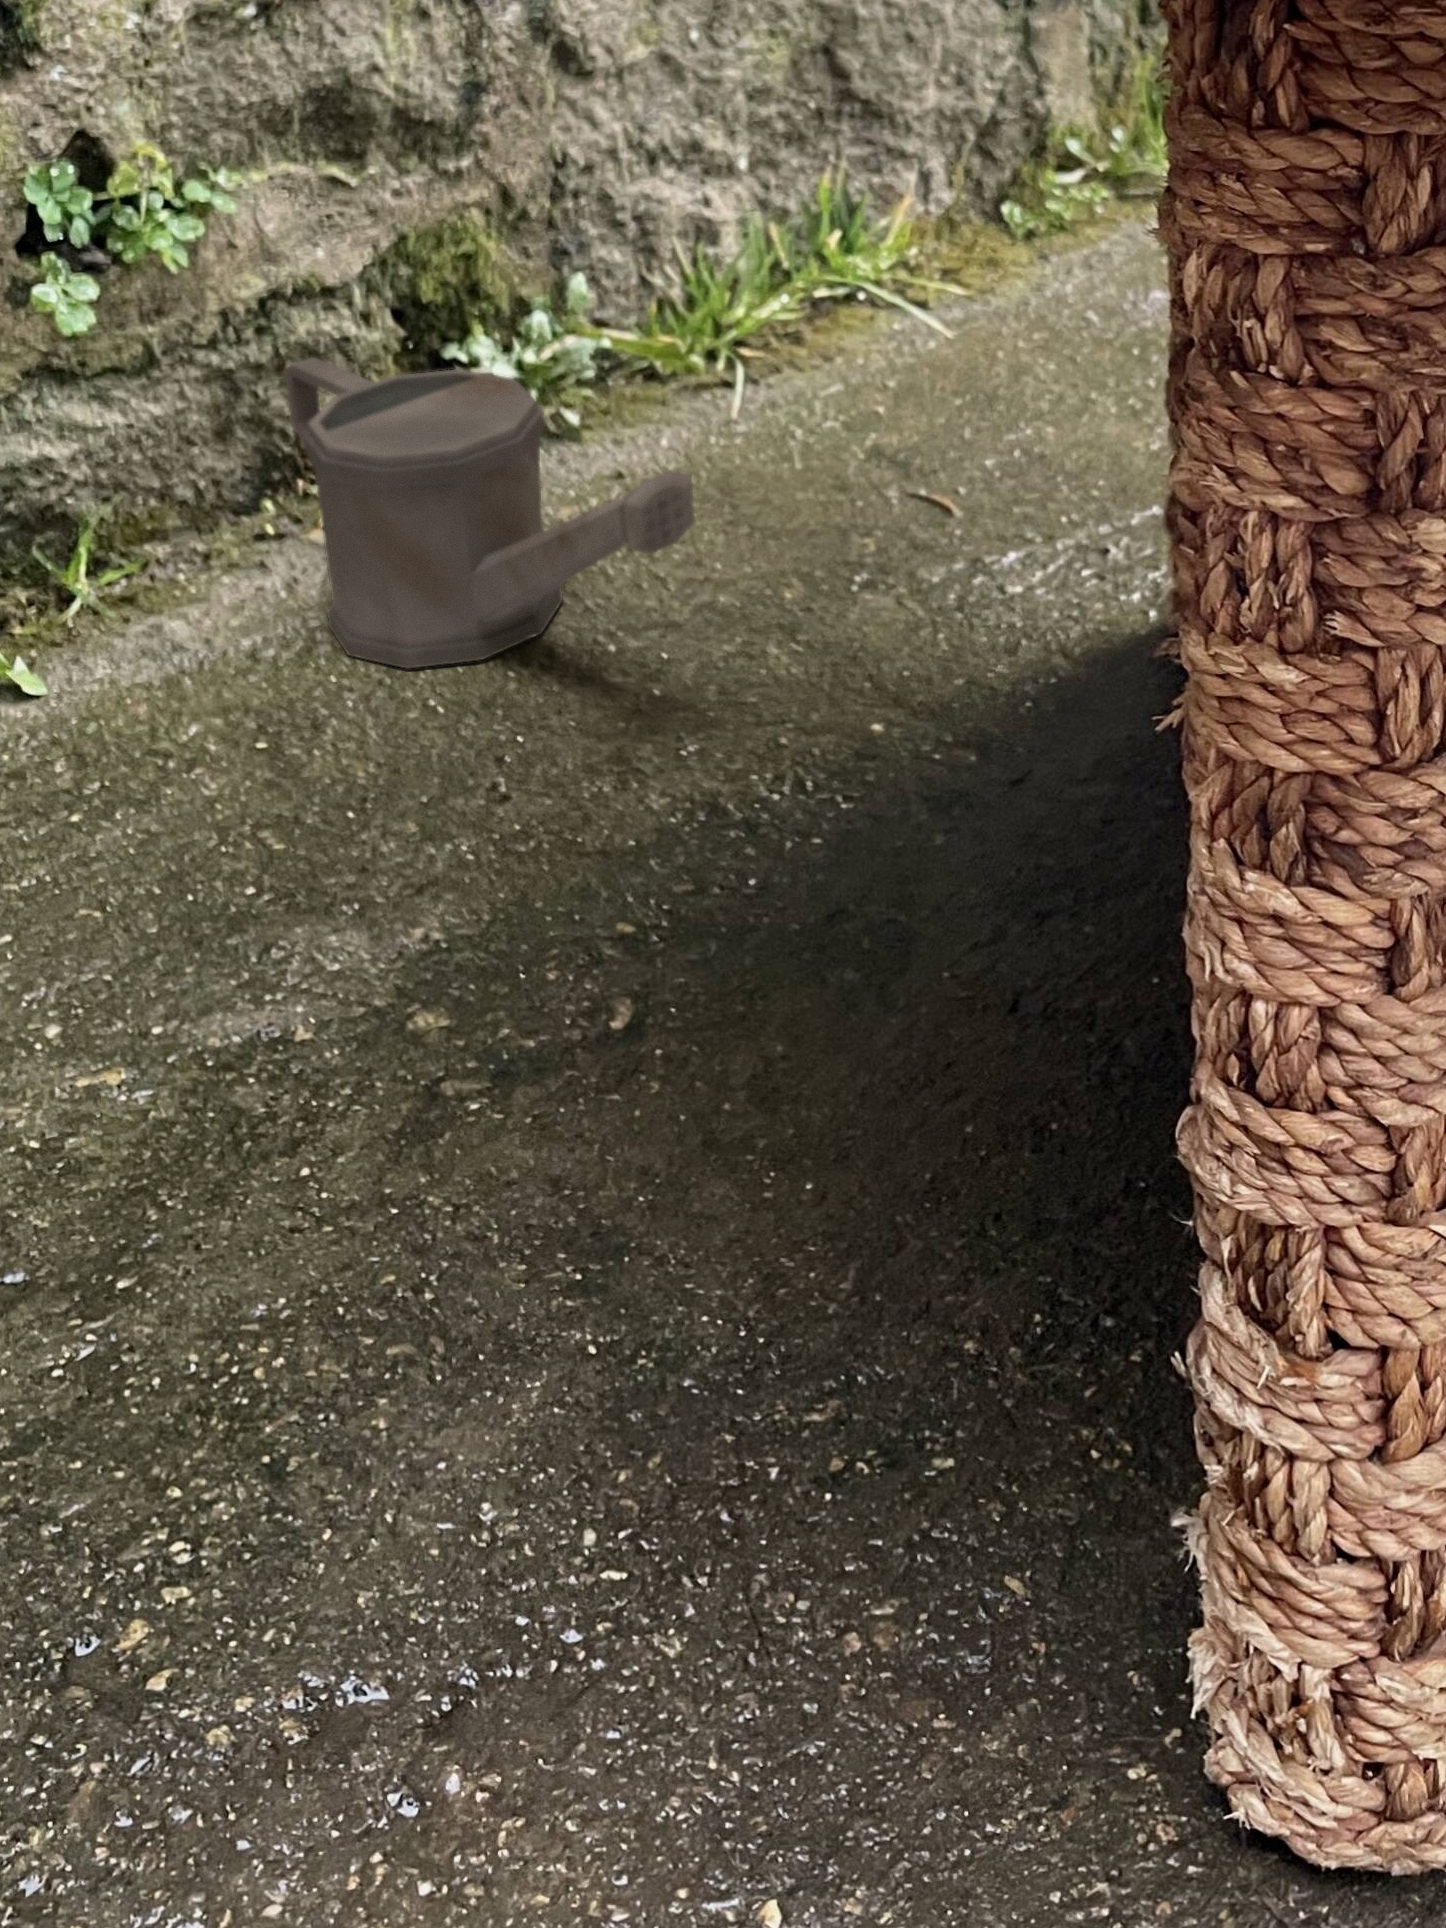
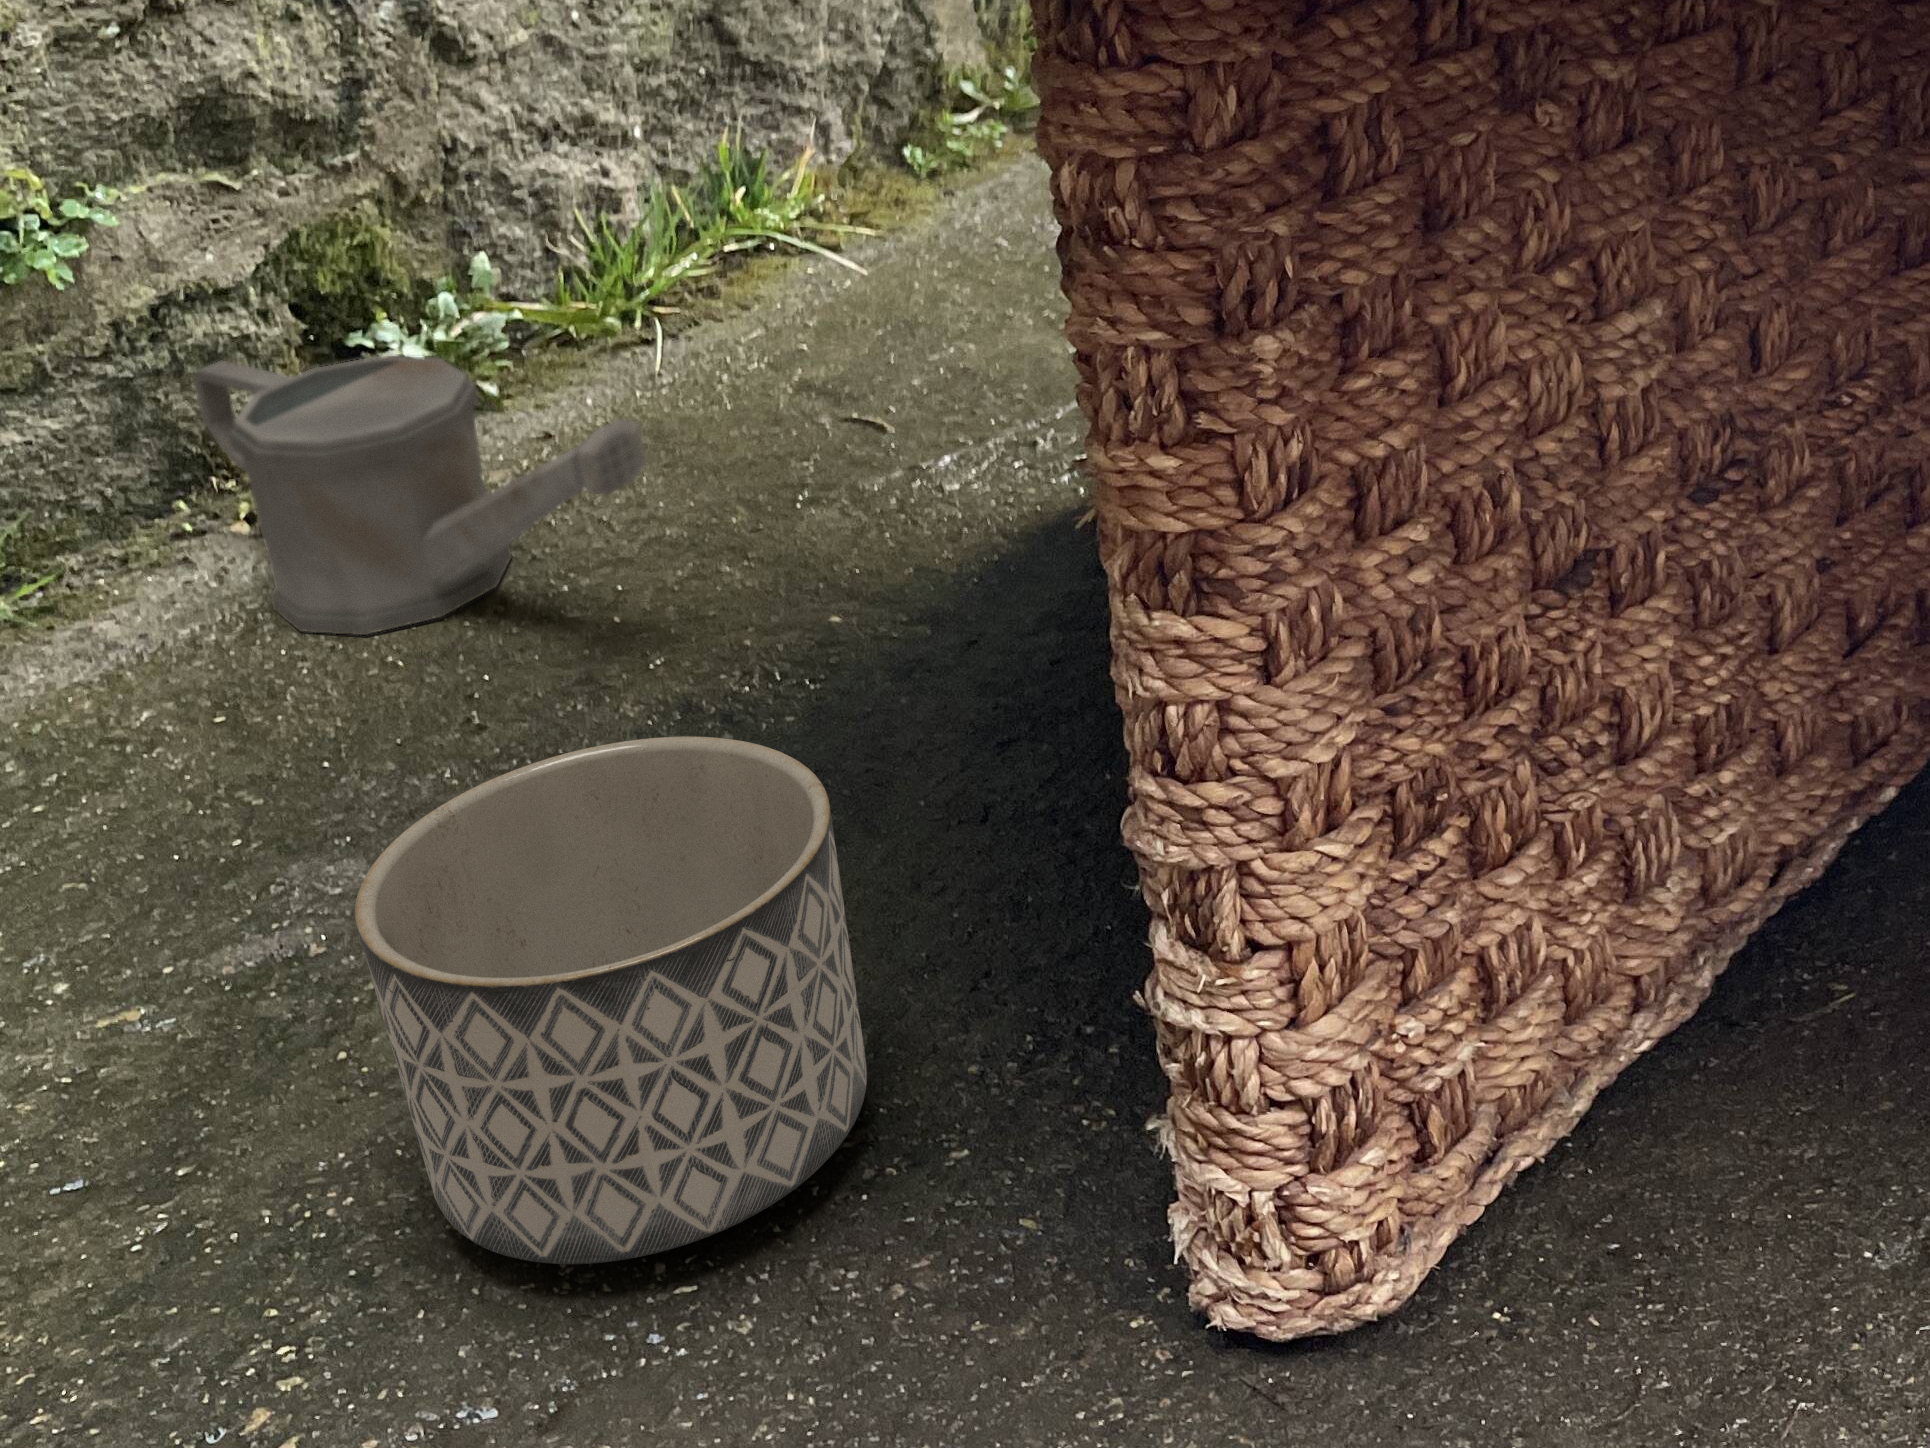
planter: none [269,876,833,1553] -> present [355,737,867,1264]

